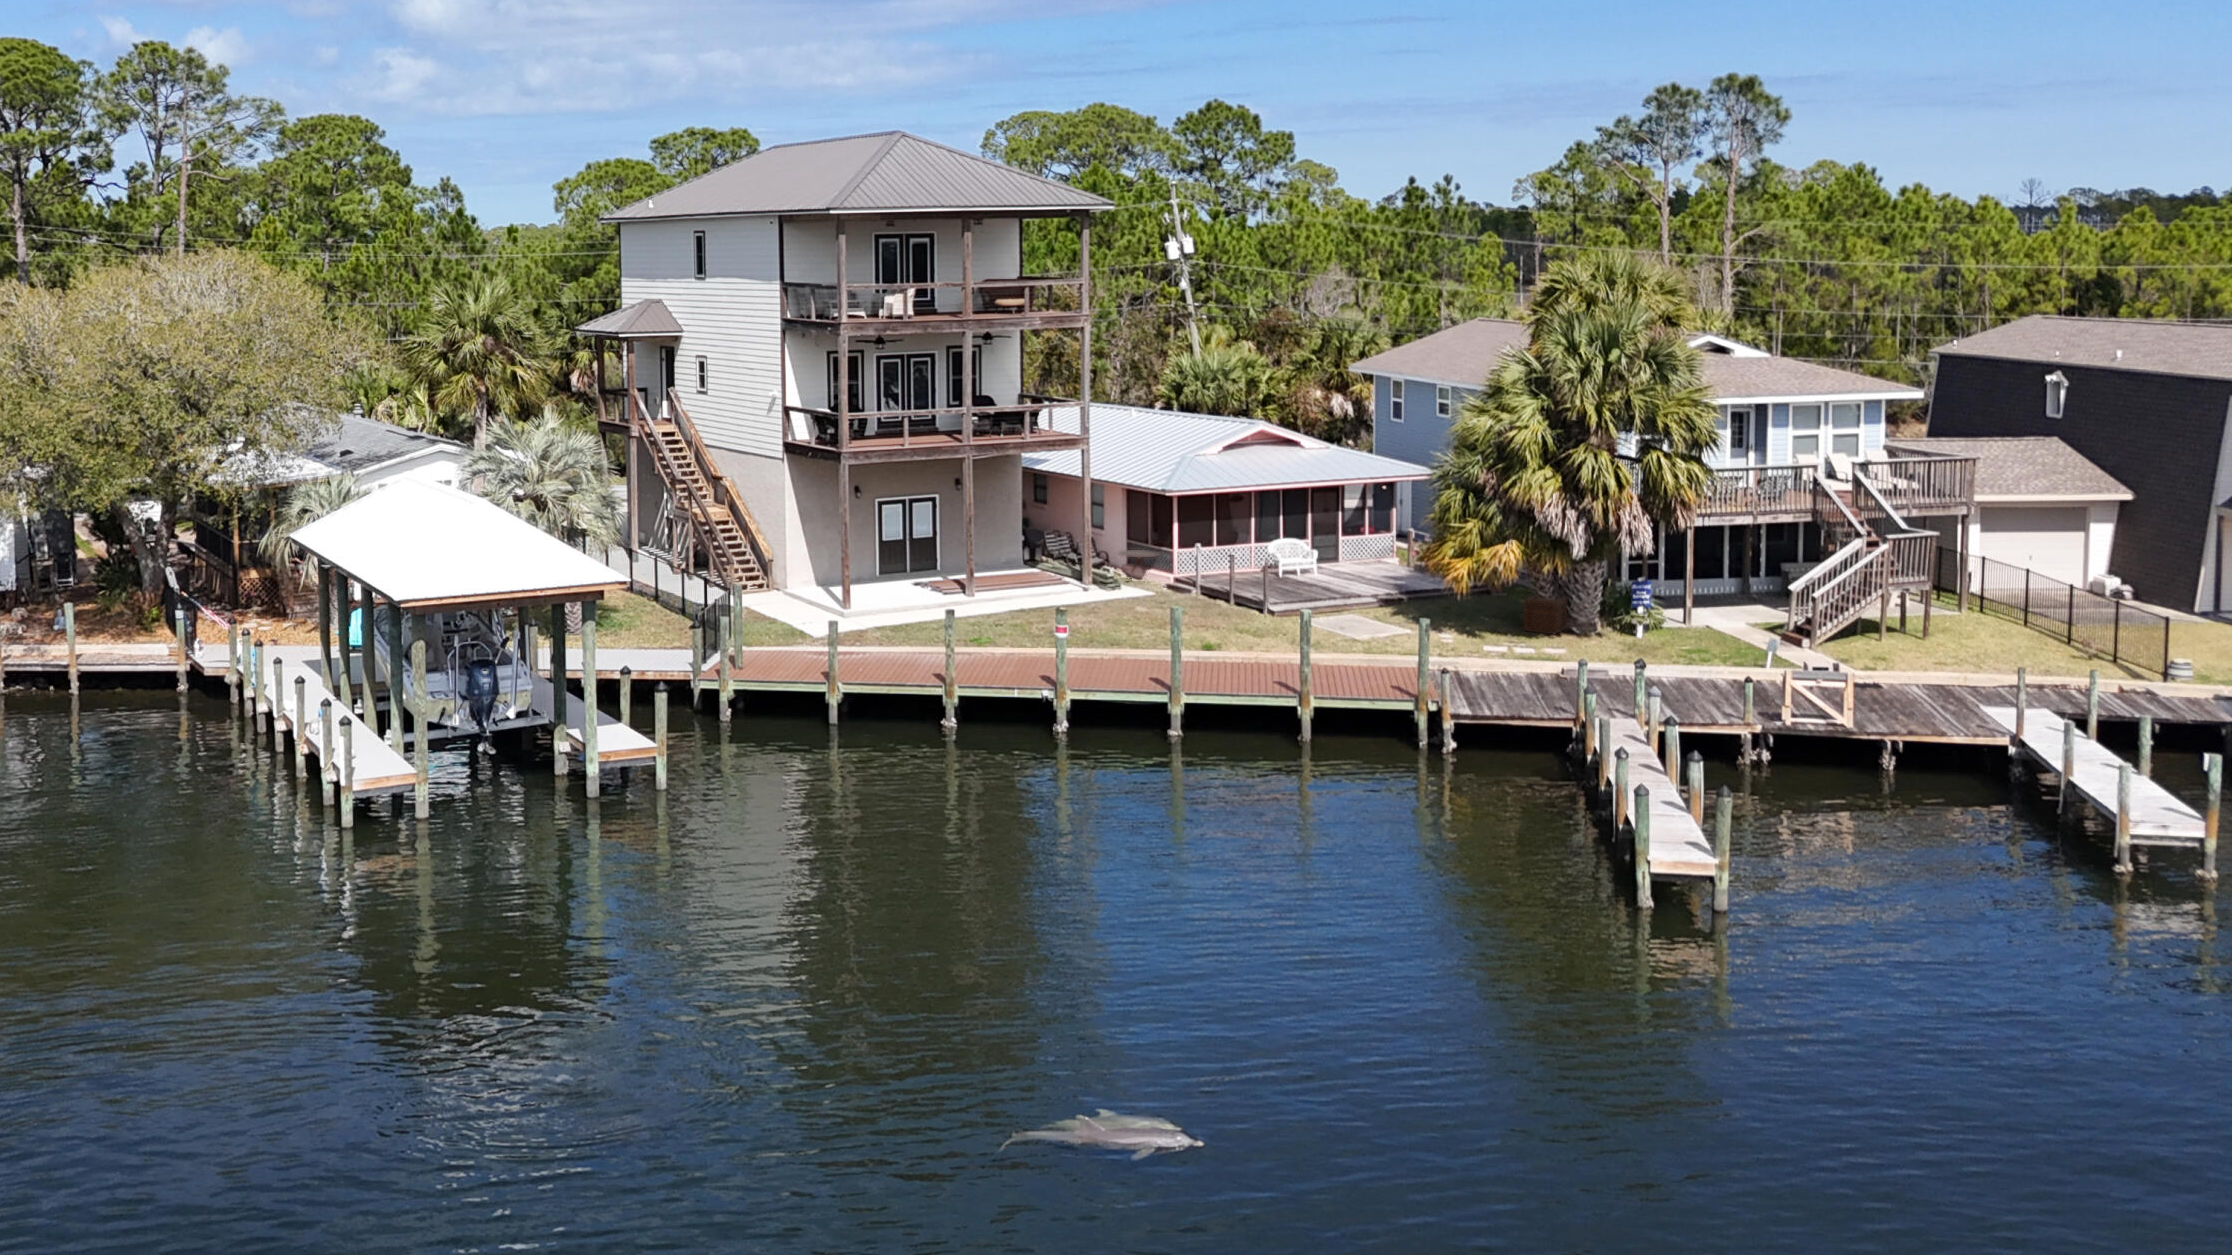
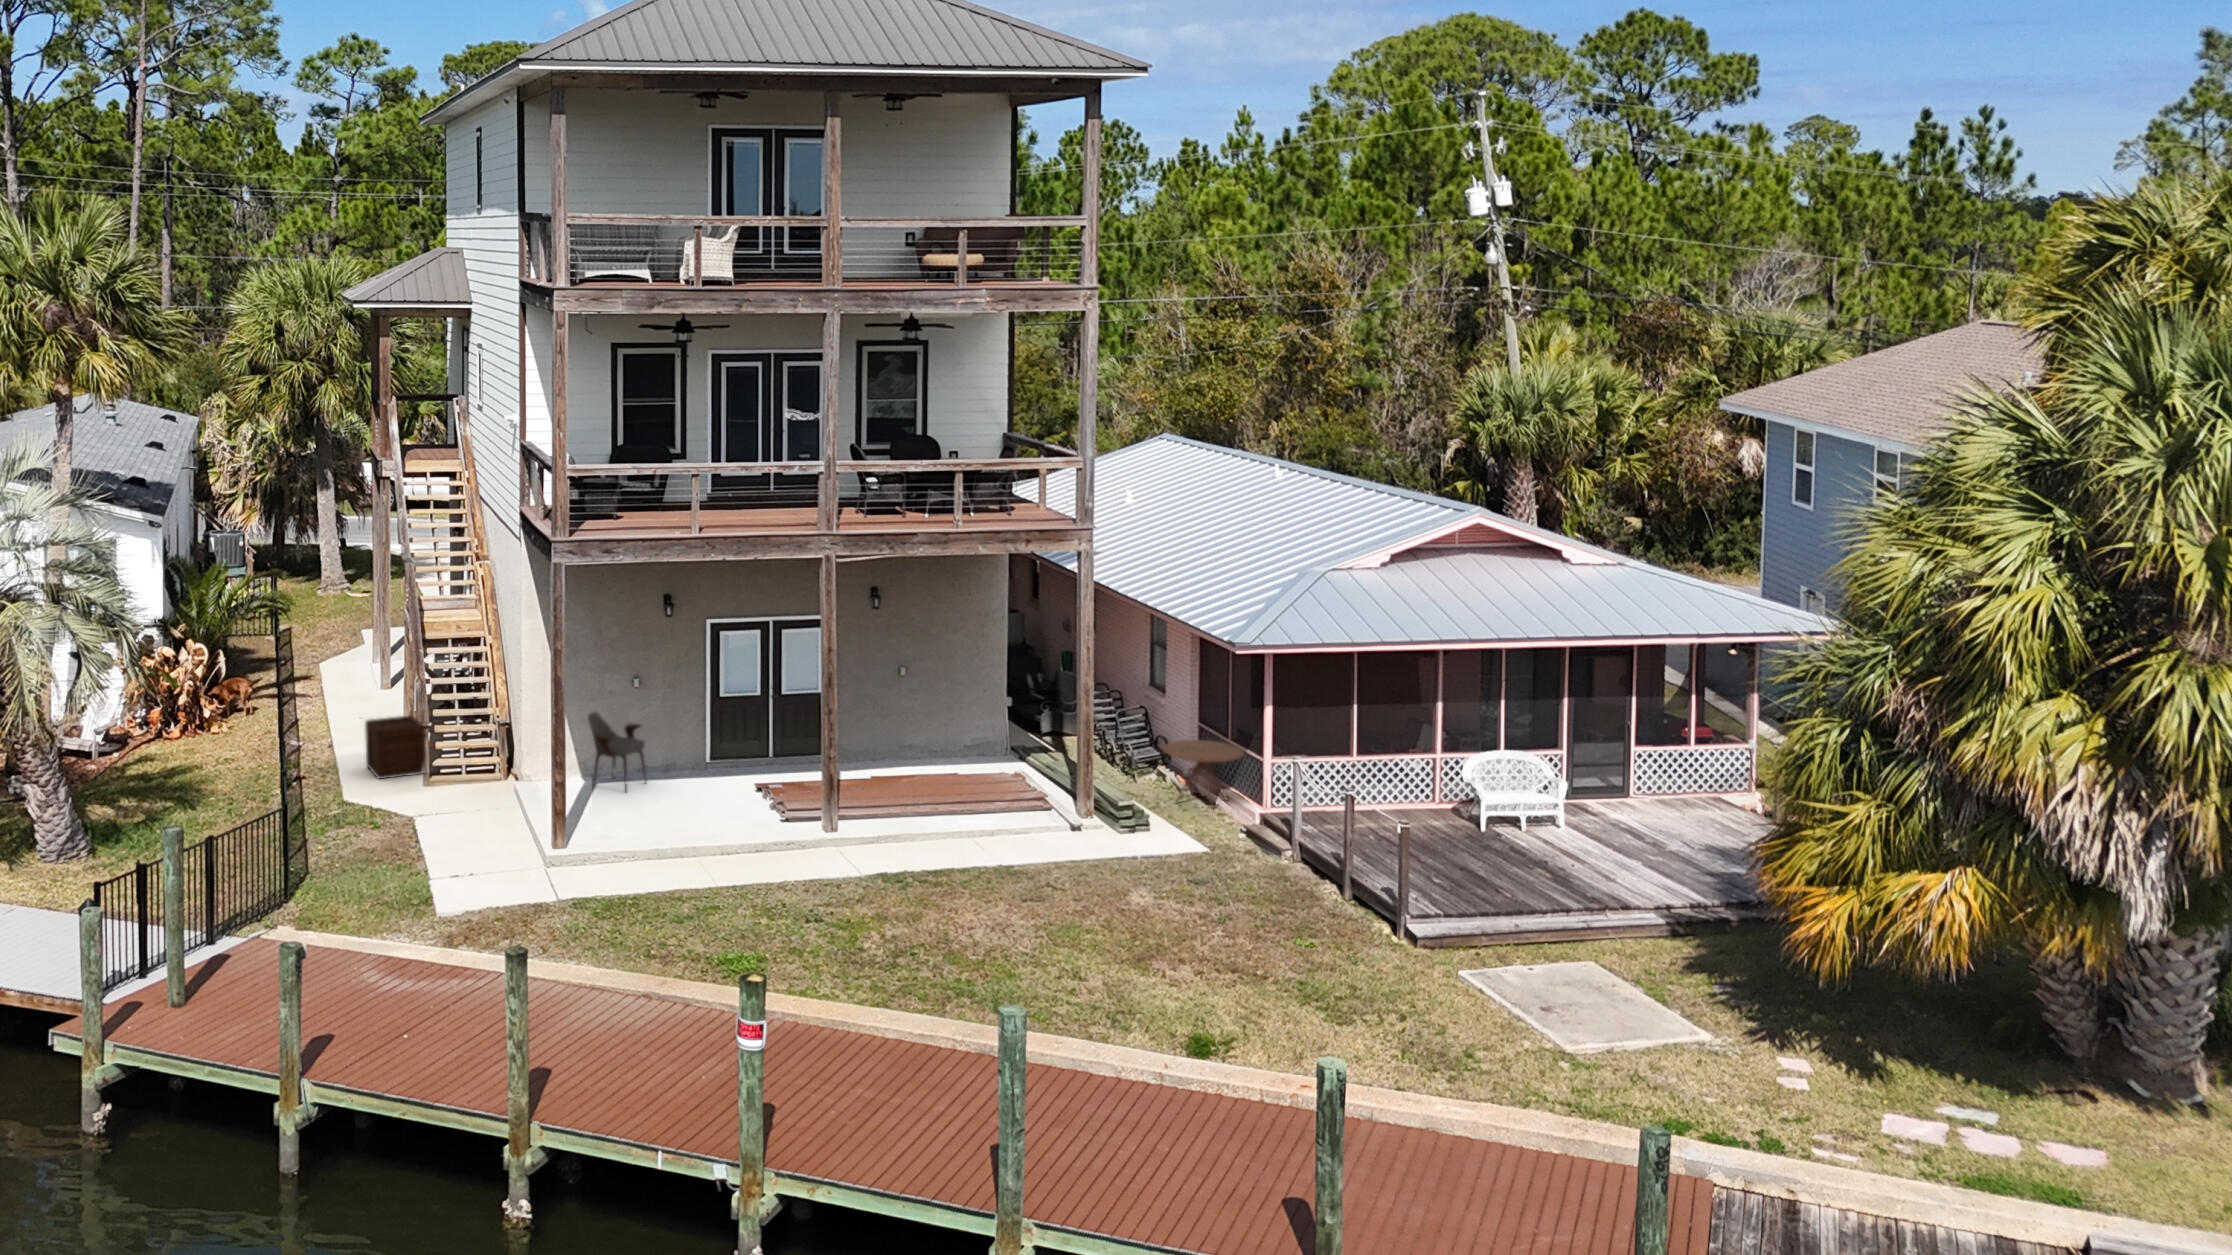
armchair: none [814,552,844,595] -> present [588,712,645,783]
wooden crate: present [1523,595,1567,634] -> present [365,715,426,779]

